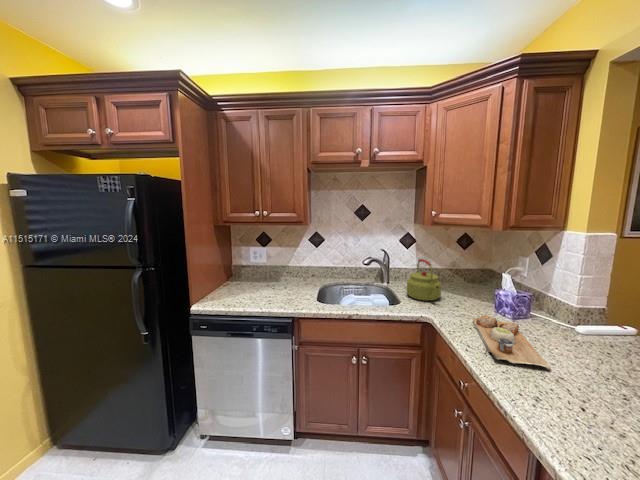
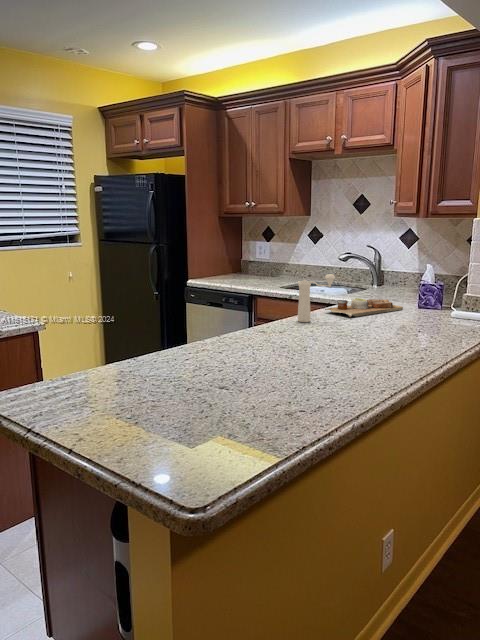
kettle: present [407,259,441,301] -> none [367,254,404,297]
pepper mill: none [545,332,596,420] -> present [298,274,335,322]

